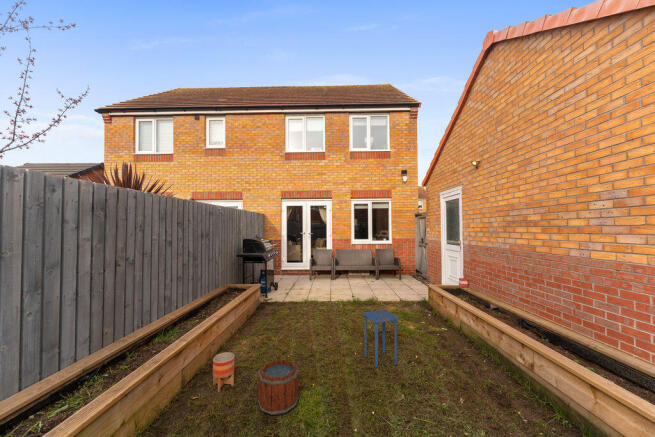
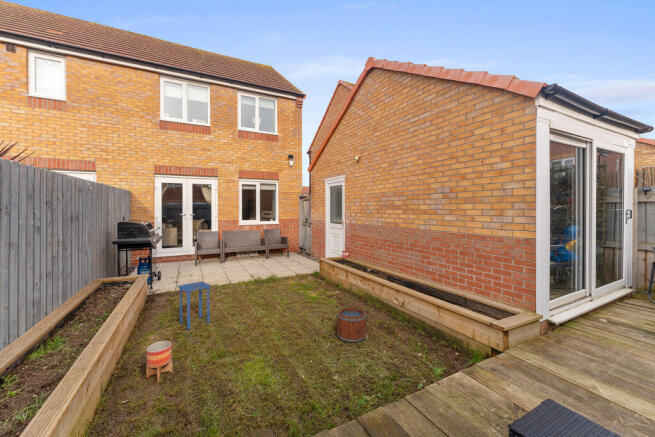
side table: present [362,310,399,367] -> present [178,281,211,329]
bucket: present [258,360,299,415] -> present [337,308,366,343]

